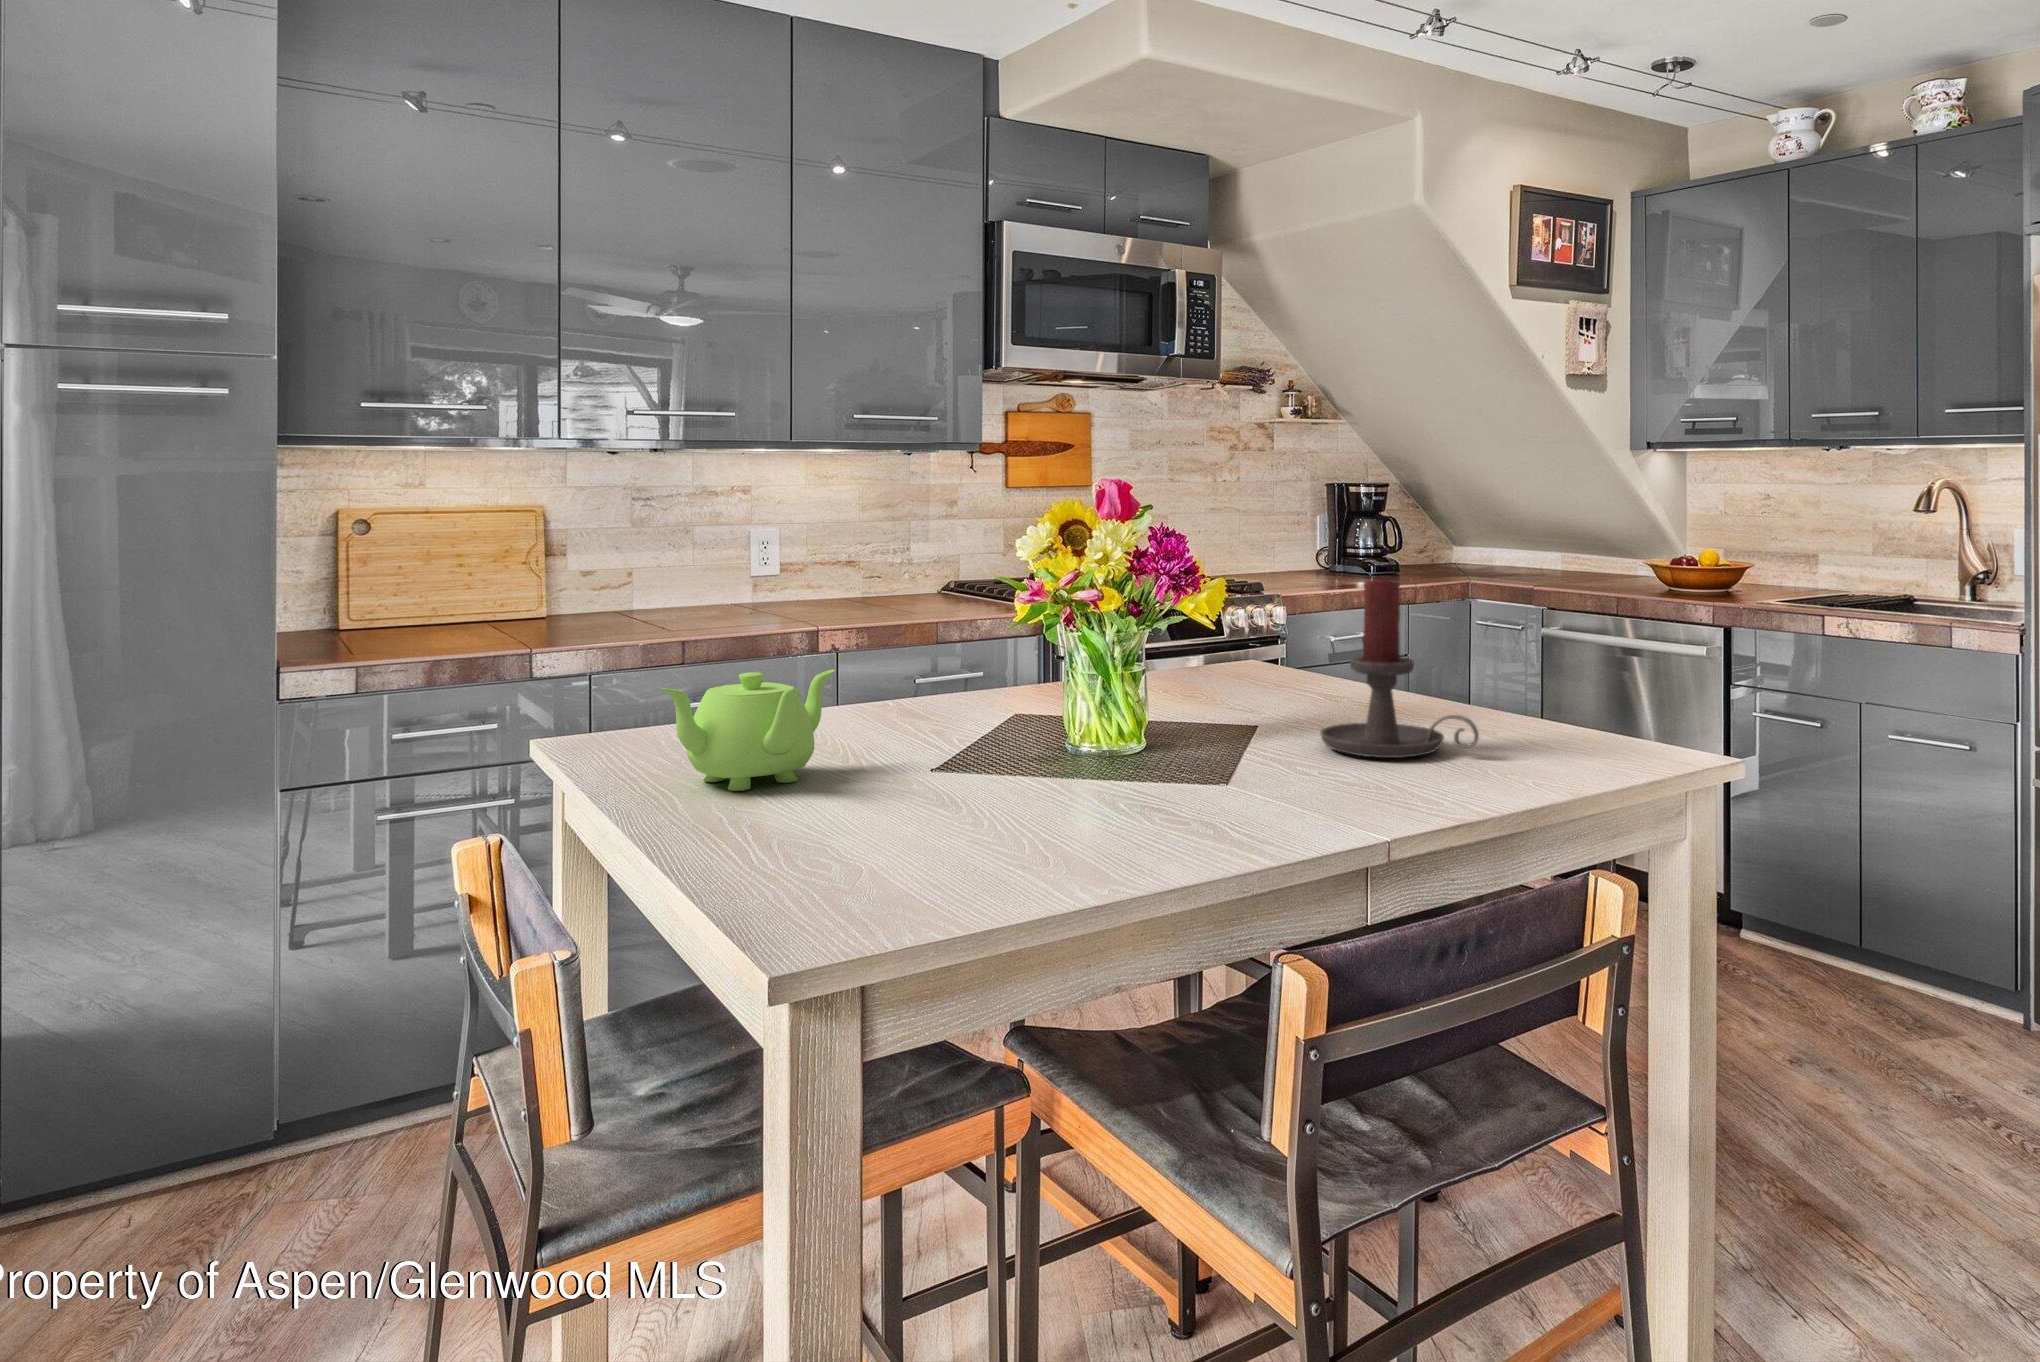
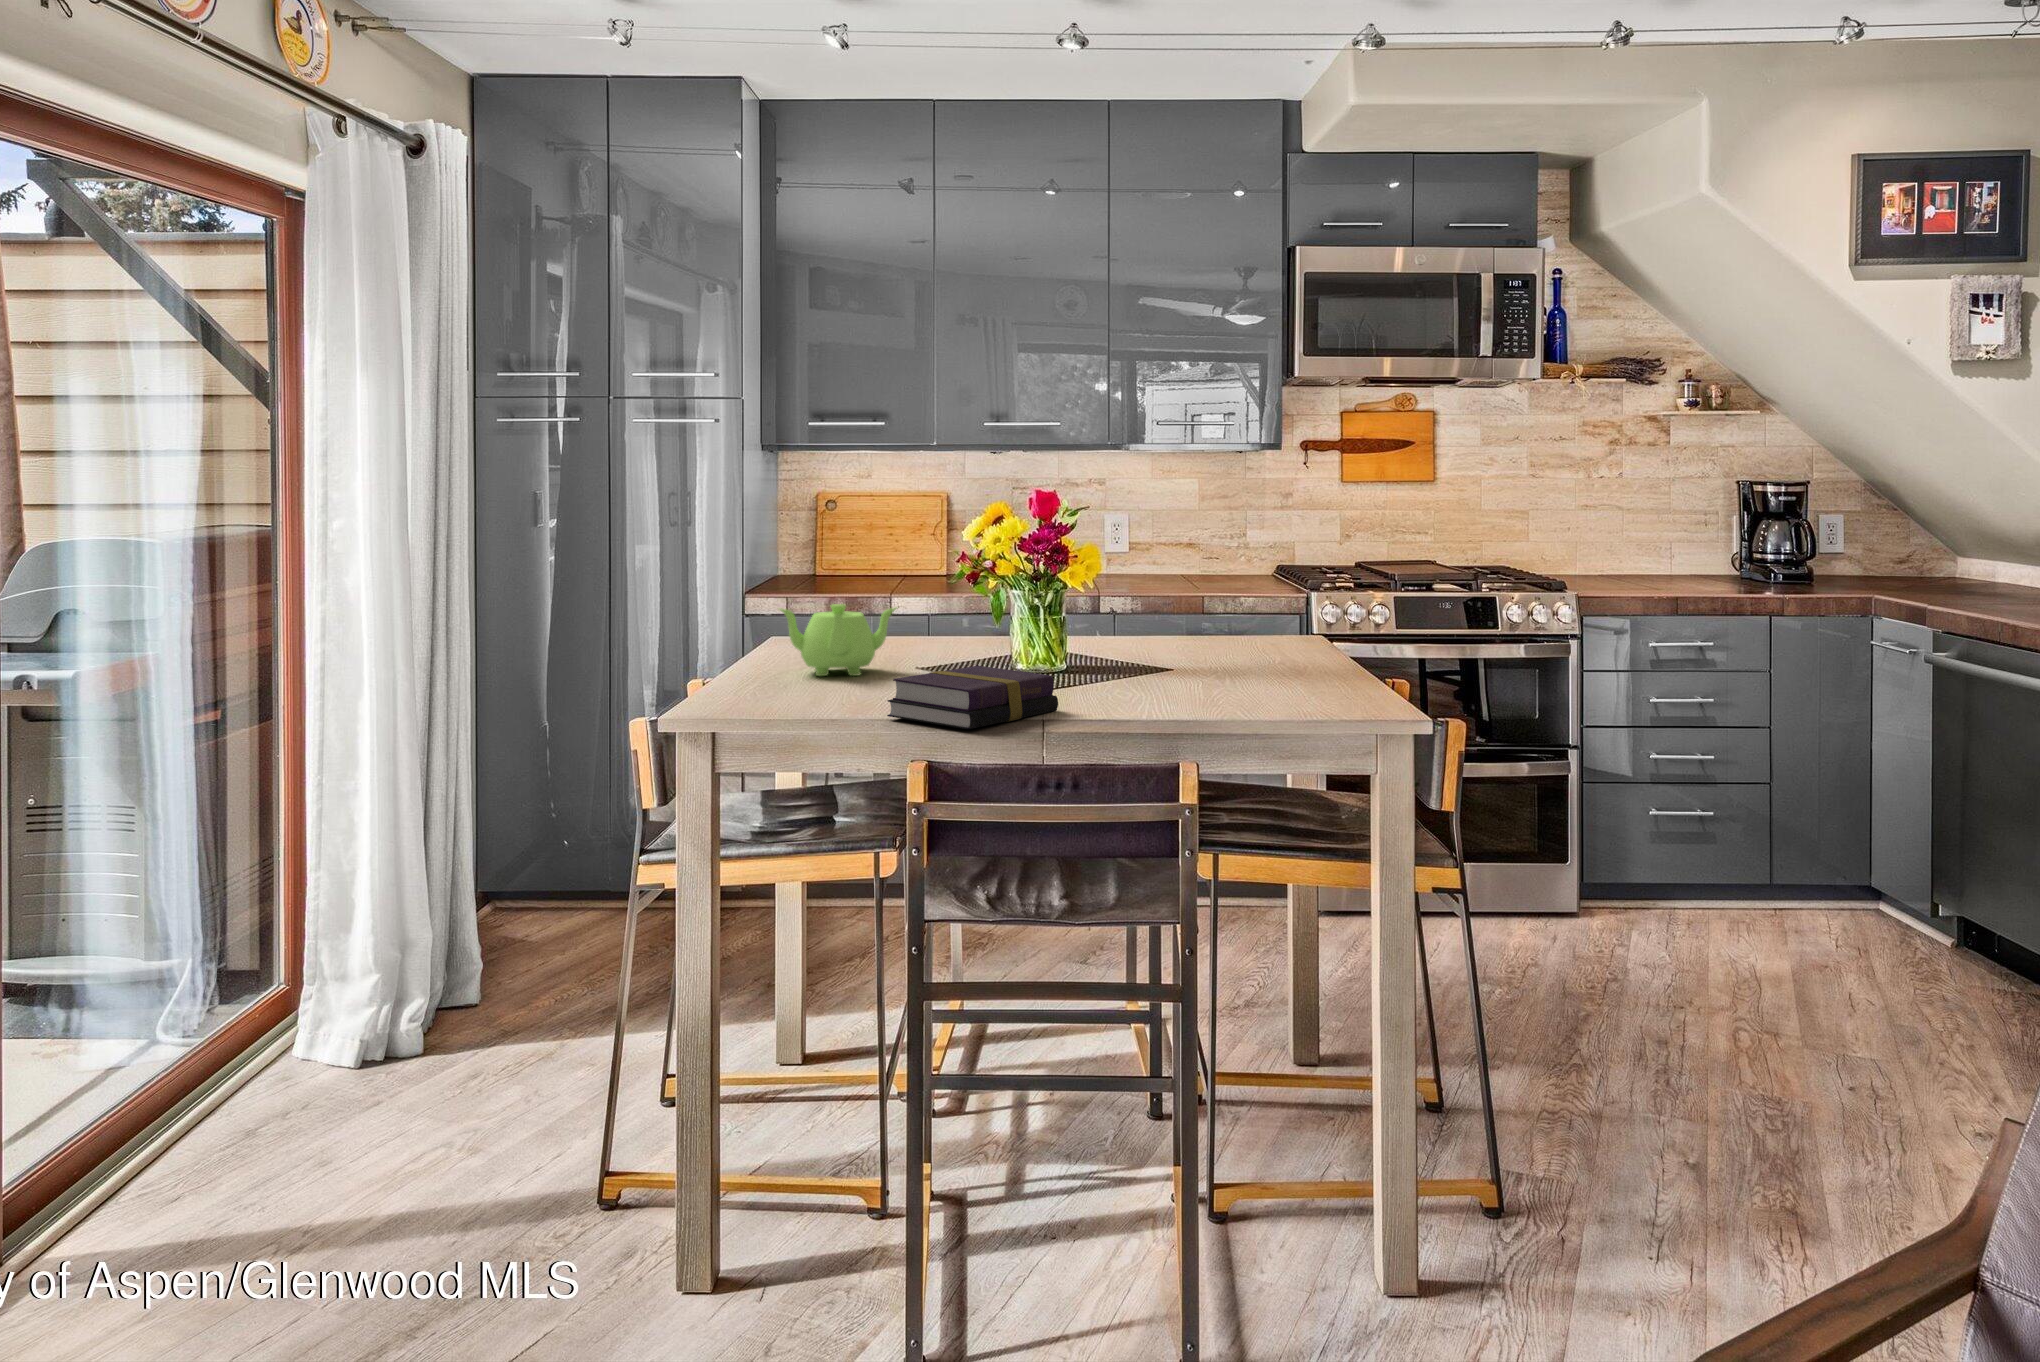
candle holder: present [1320,578,1479,758] -> none [1207,564,1307,706]
book: none [1046,745,1220,846] -> present [887,666,1058,729]

